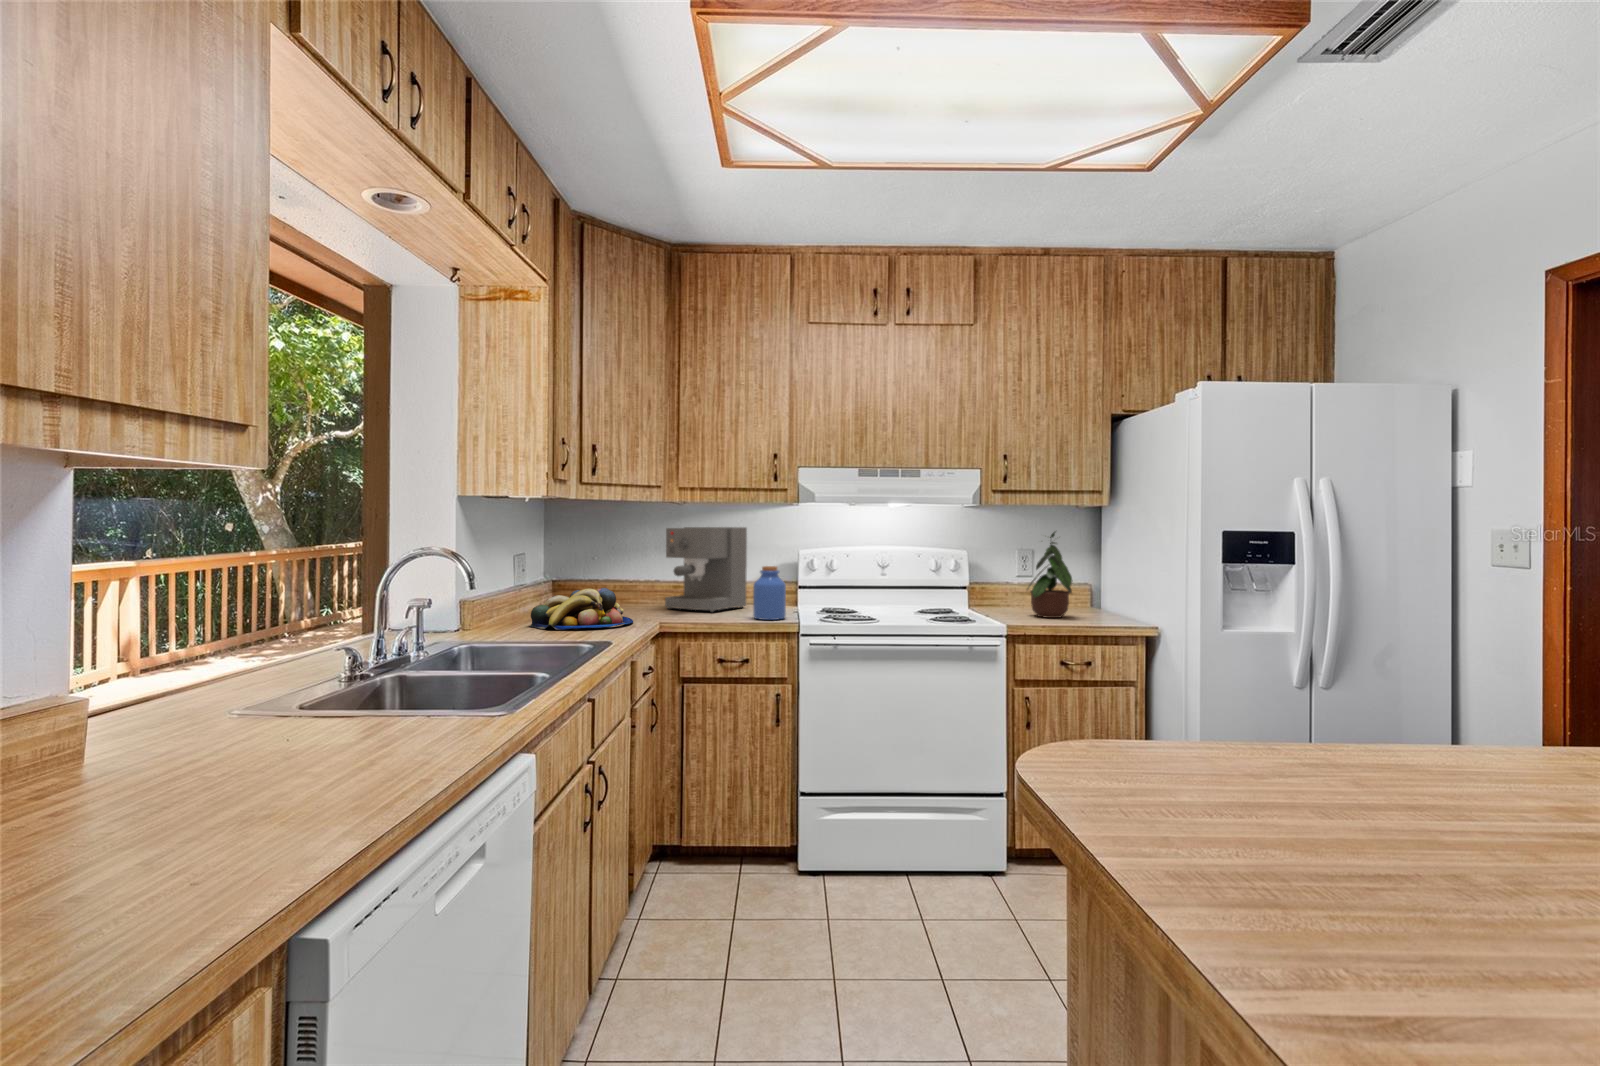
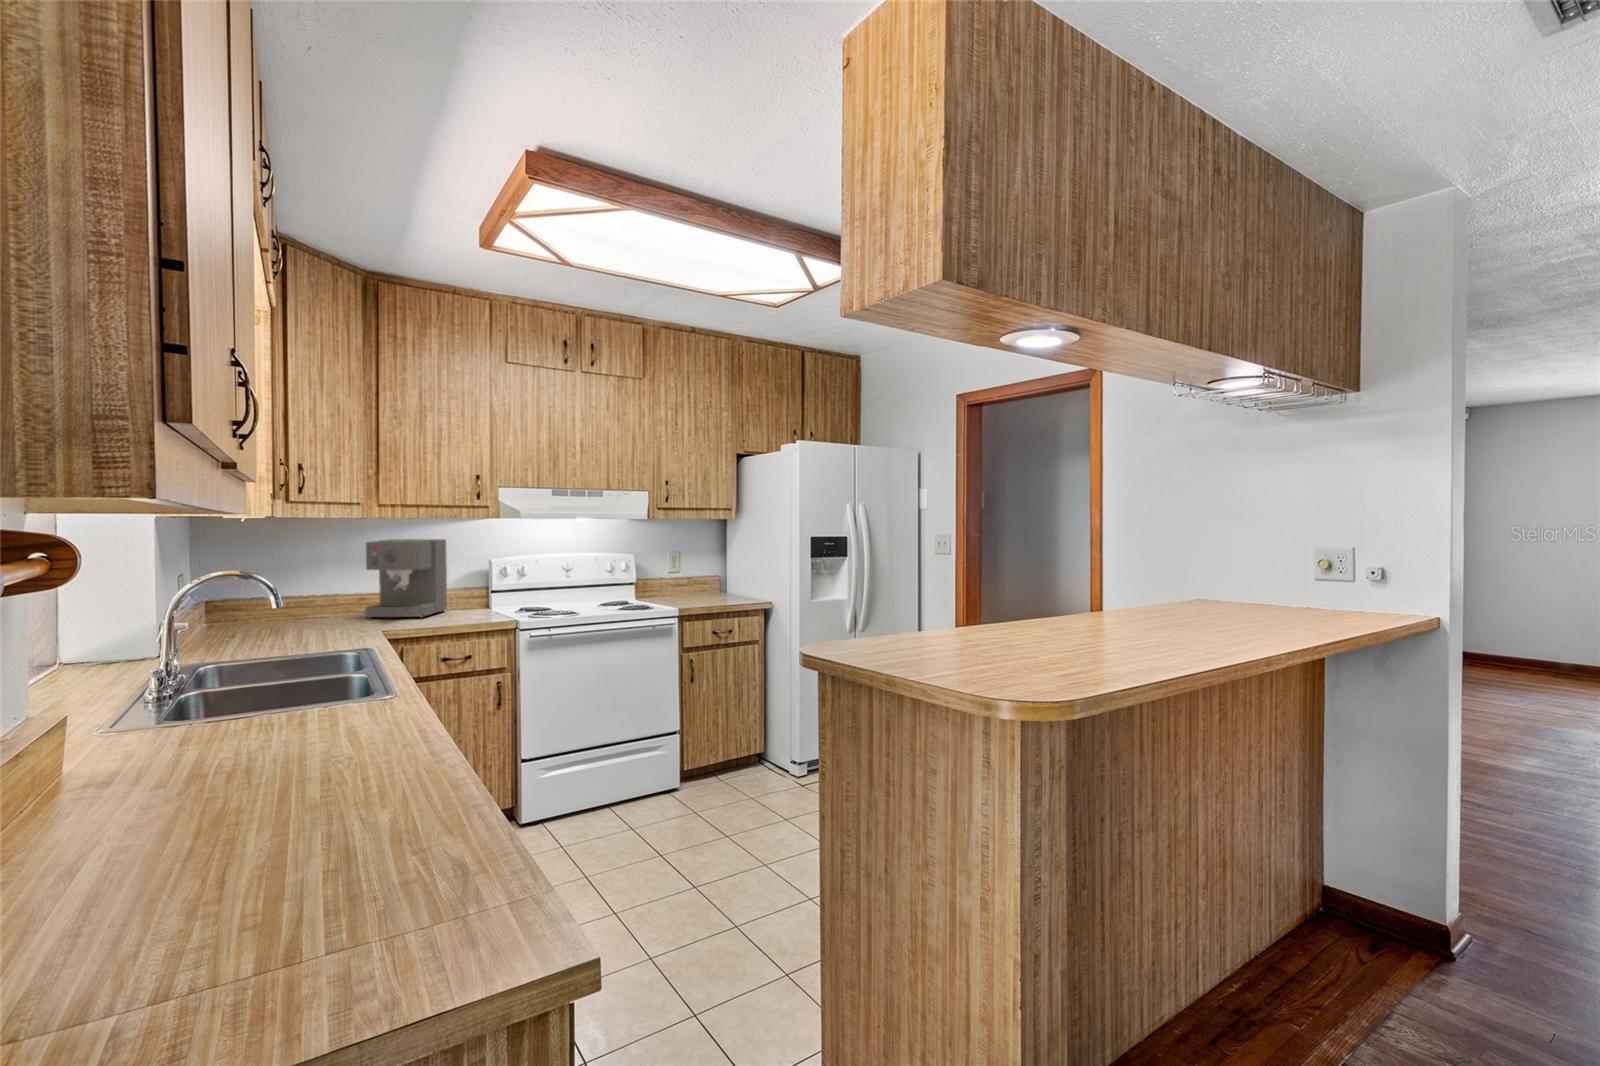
potted plant: present [1028,532,1072,618] -> none [682,537,721,601]
jar: present [753,566,786,620] -> none [471,574,501,621]
fruit bowl: present [530,588,633,630] -> none [246,603,361,648]

